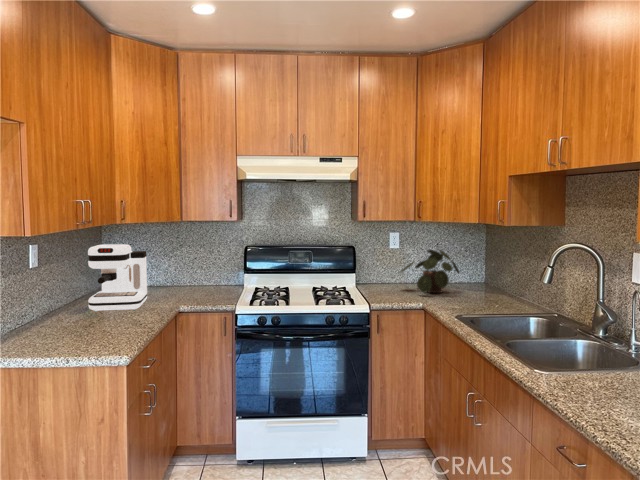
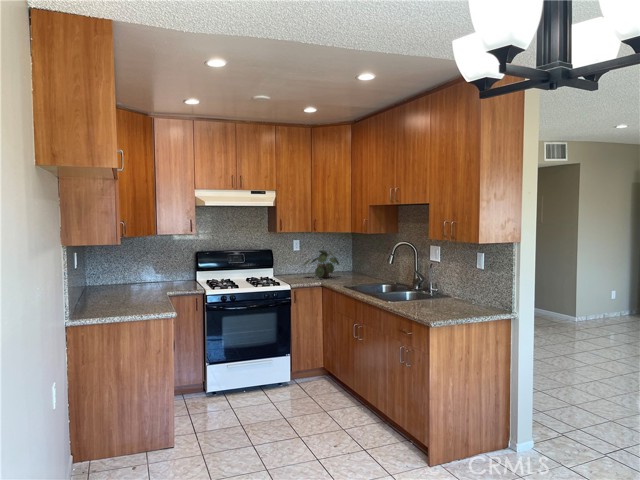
coffee maker: present [88,244,147,311] -> none [105,251,144,297]

